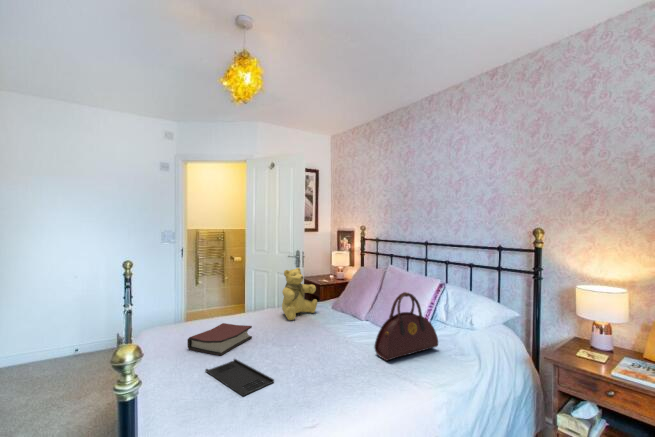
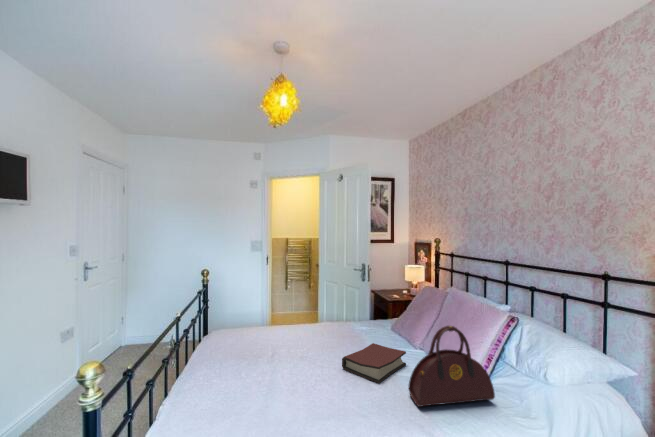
teddy bear: present [282,268,317,320] -> none [333,282,372,337]
hardback book: present [187,323,252,356] -> present [342,343,406,383]
tray: present [205,359,274,396] -> none [229,373,282,419]

